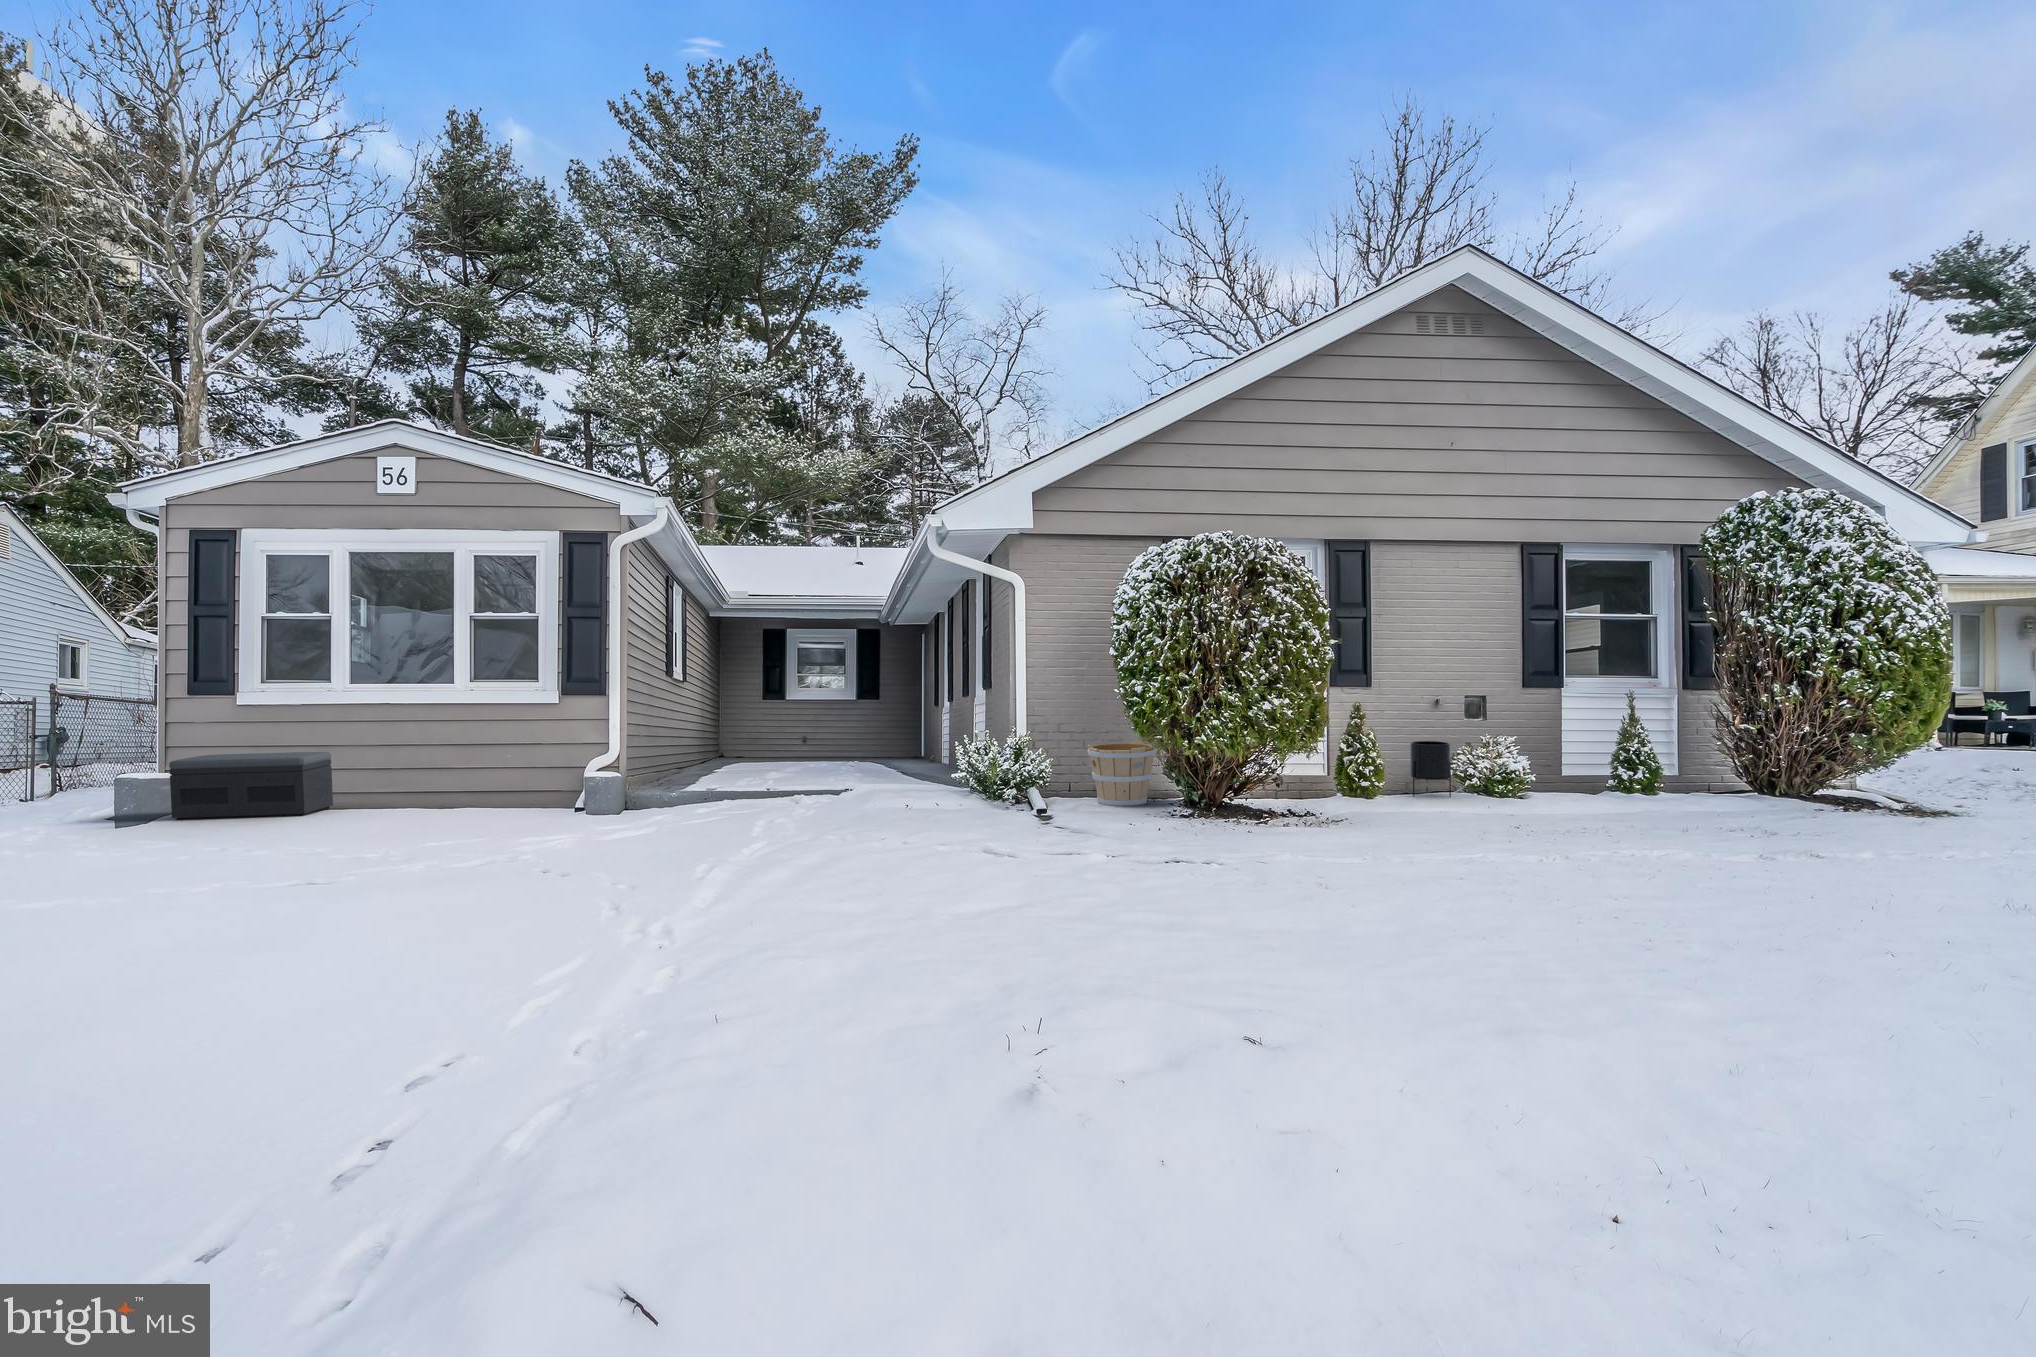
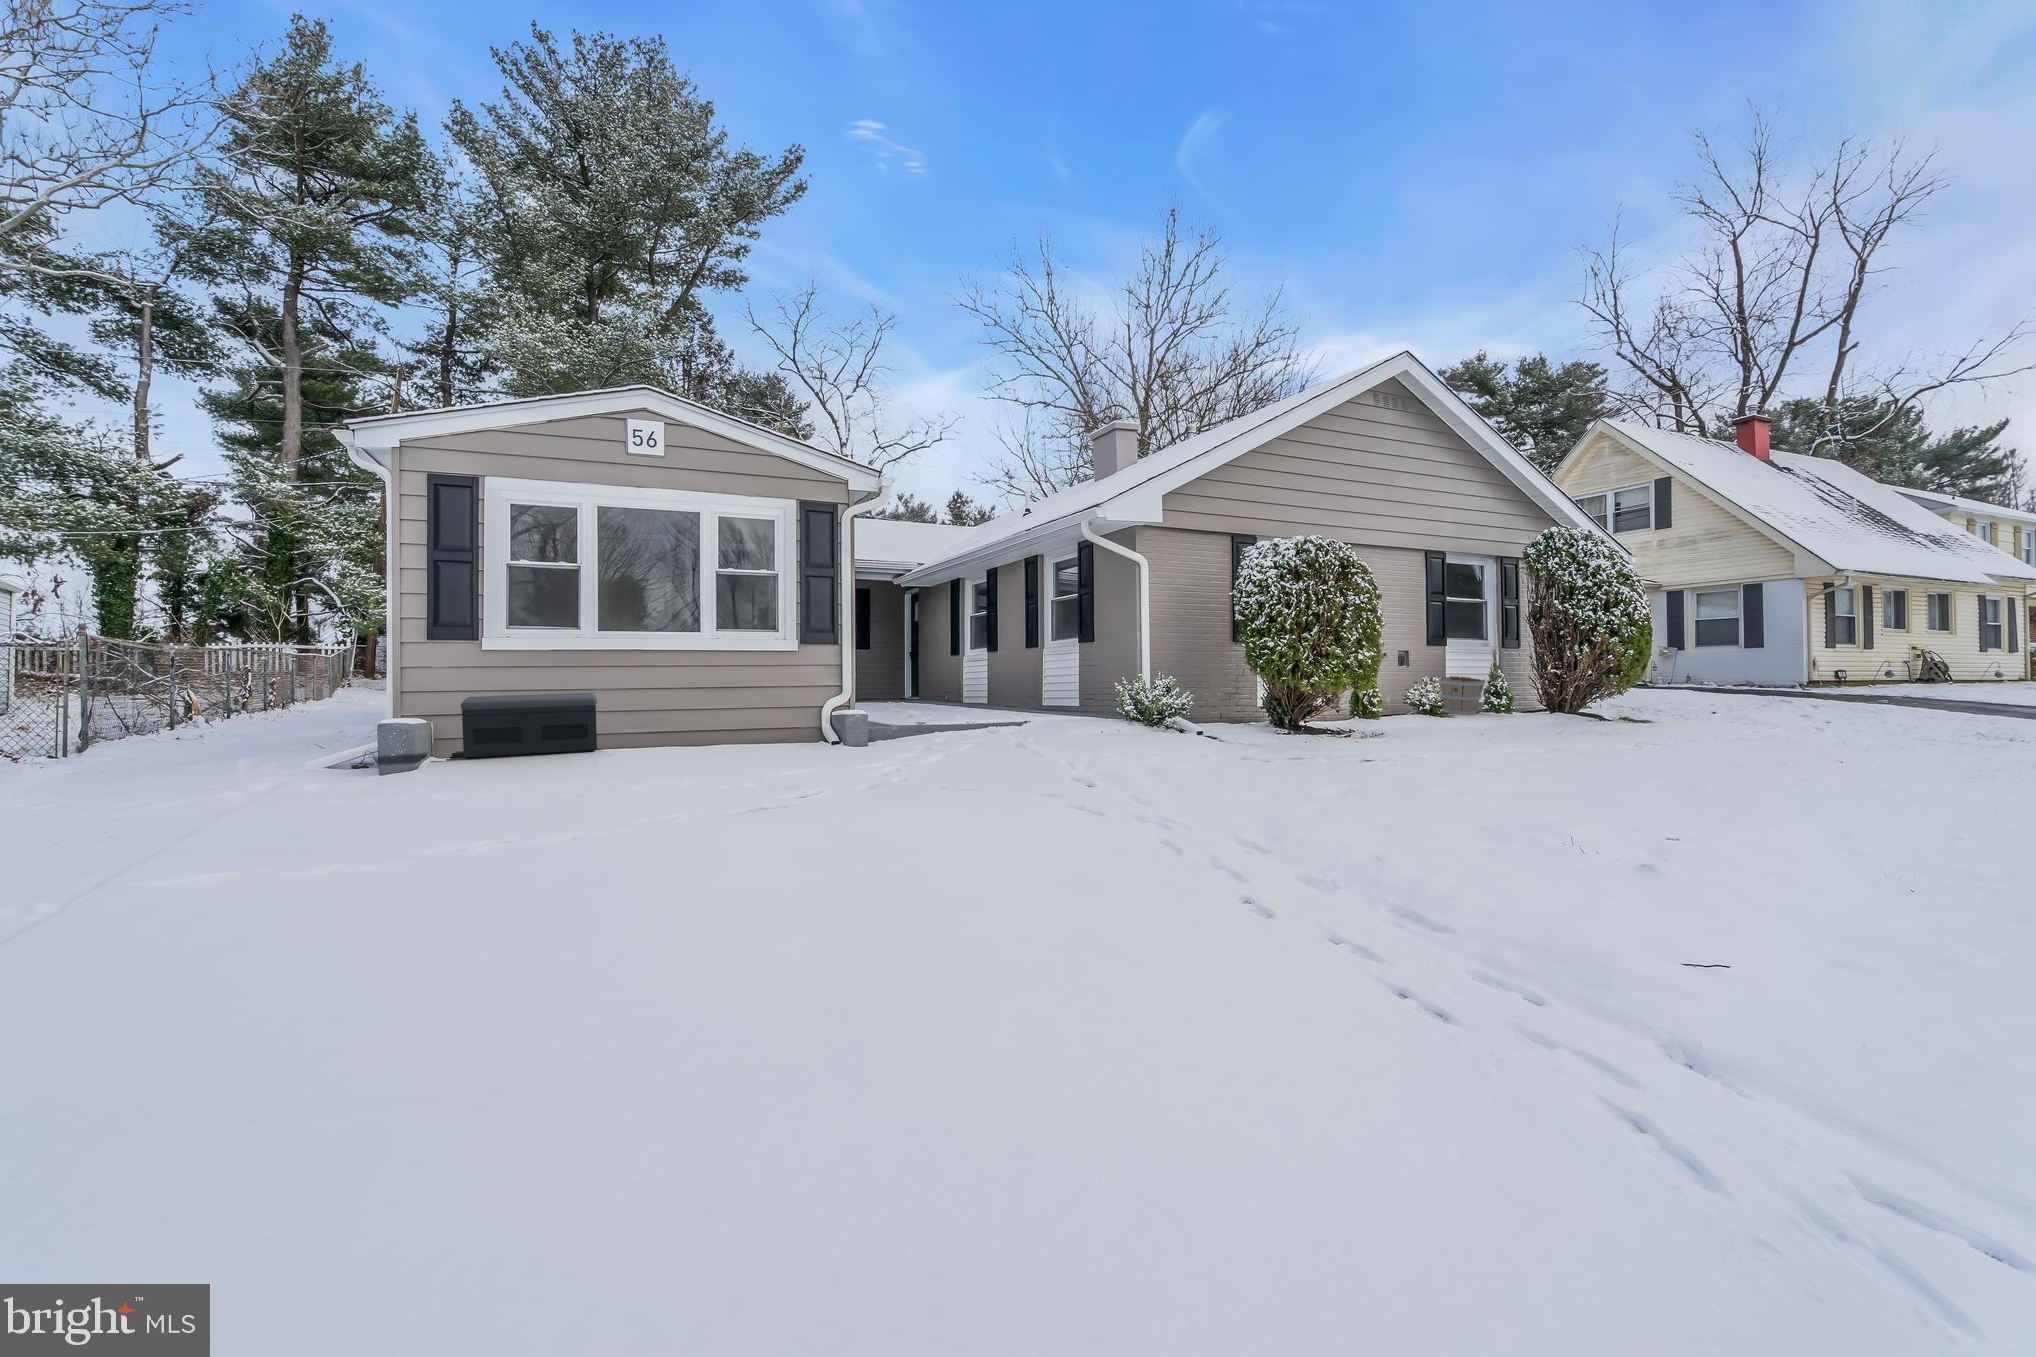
planter: present [1410,741,1451,797] -> none [1364,680,1392,717]
wooden bucket: present [1088,742,1156,806] -> present [1438,676,1485,715]

